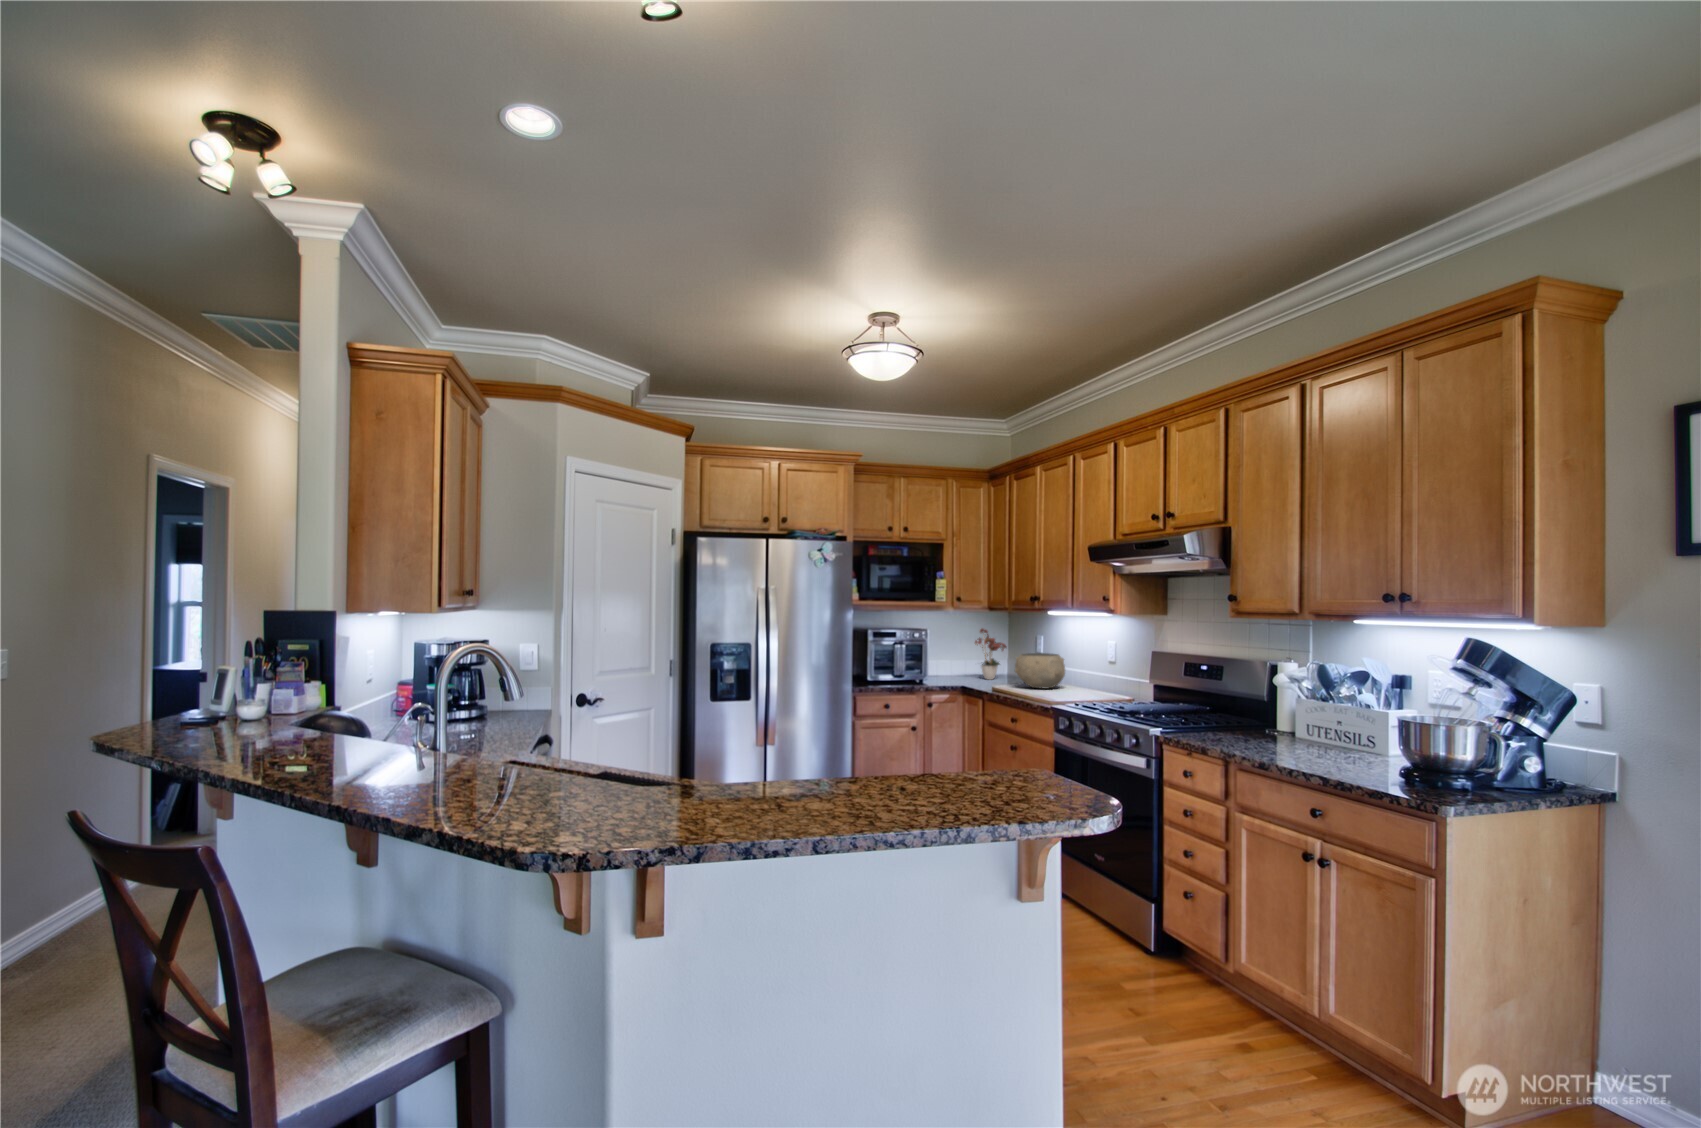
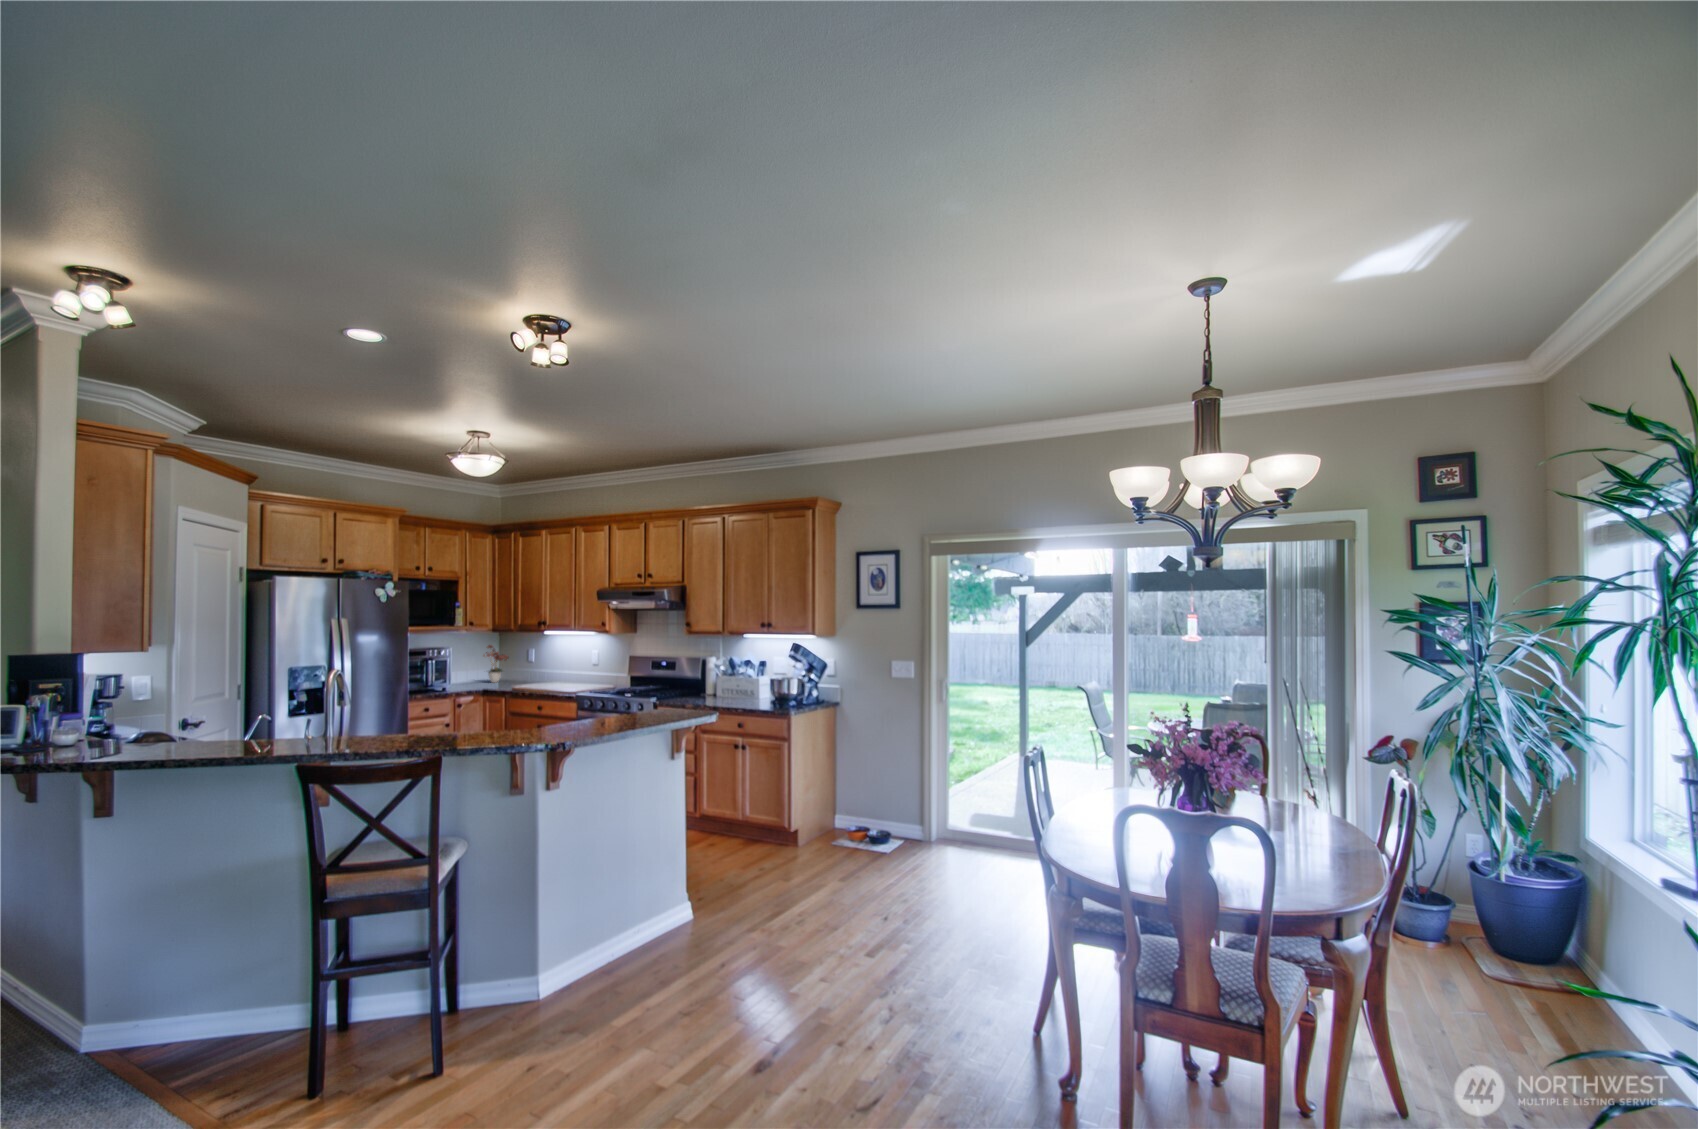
ceramic bowl: present [1015,653,1065,689] -> none [526,660,563,685]

